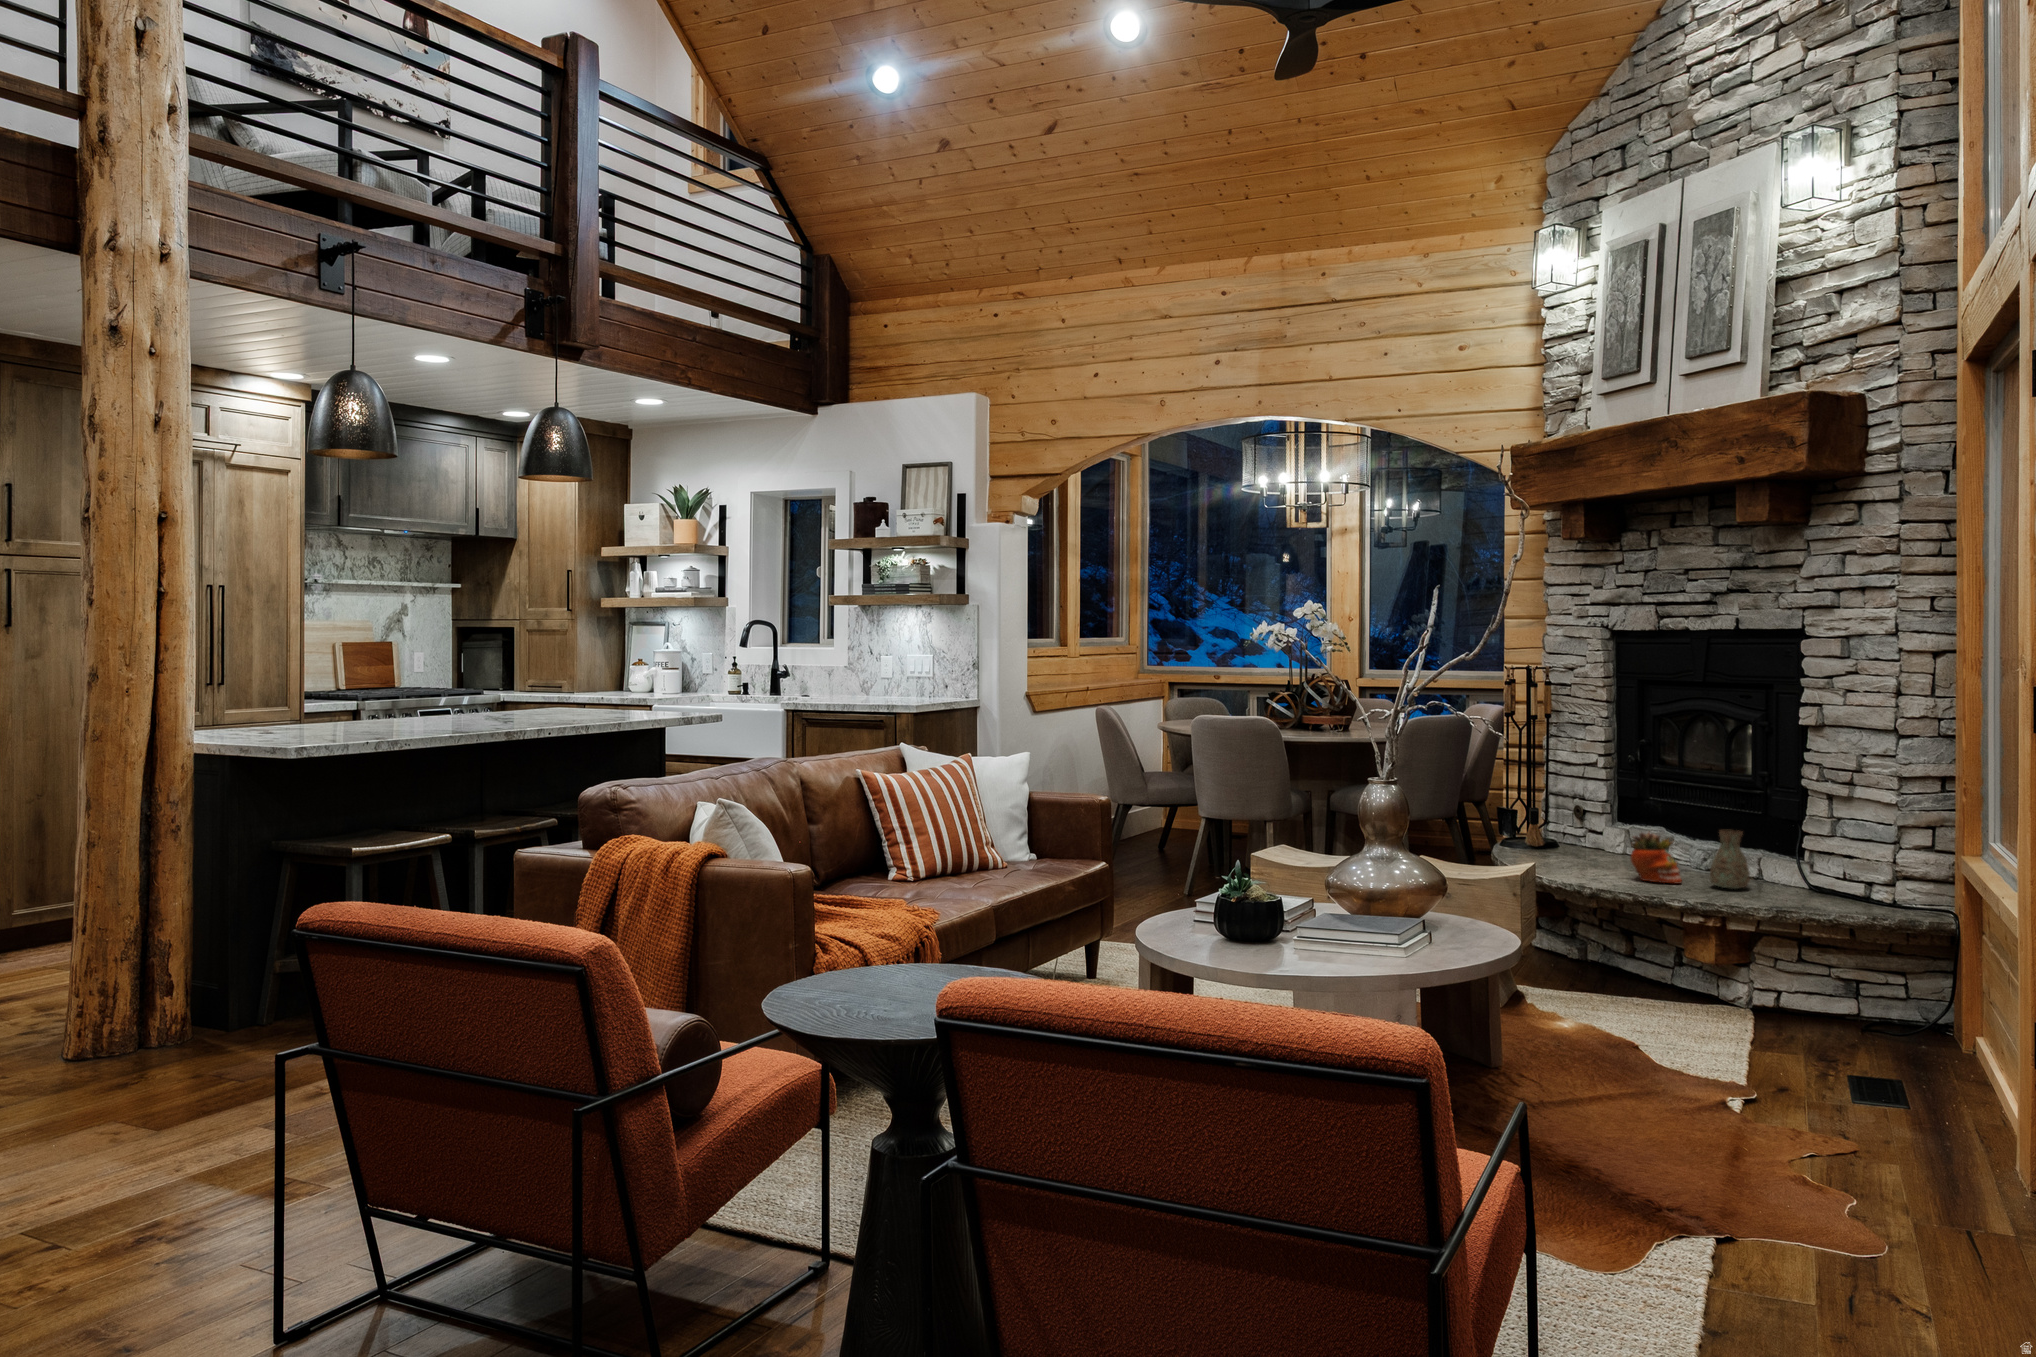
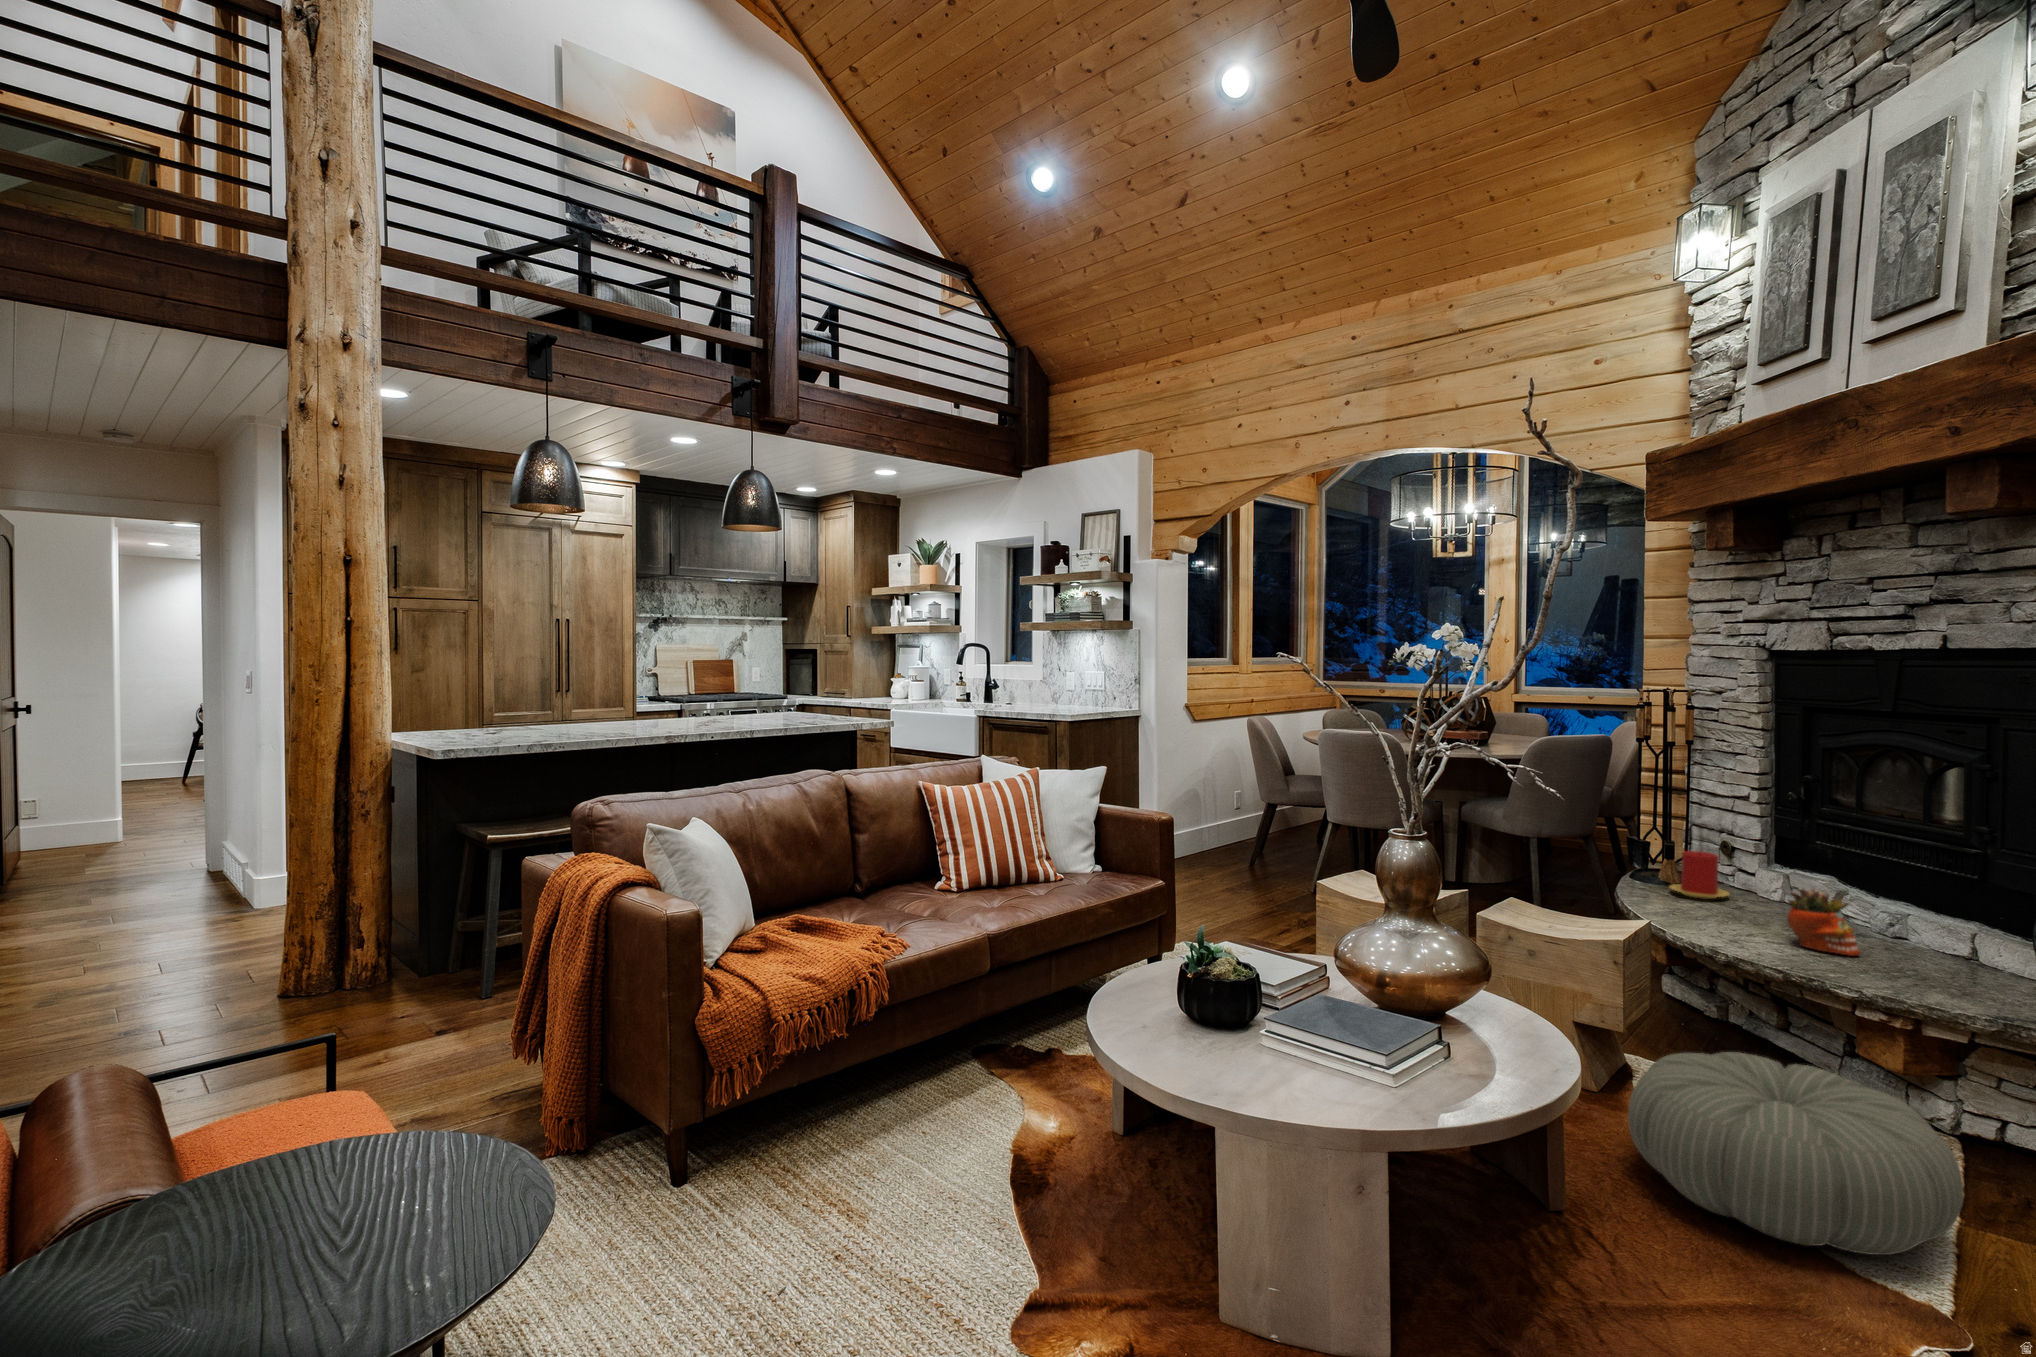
candle: none [1535,814,1583,855] -> present [1670,851,1729,899]
decorative vase: present [1710,830,1750,889] -> none [1901,896,1962,972]
pouf: none [1534,952,1749,1066] -> present [1628,1052,1964,1255]

